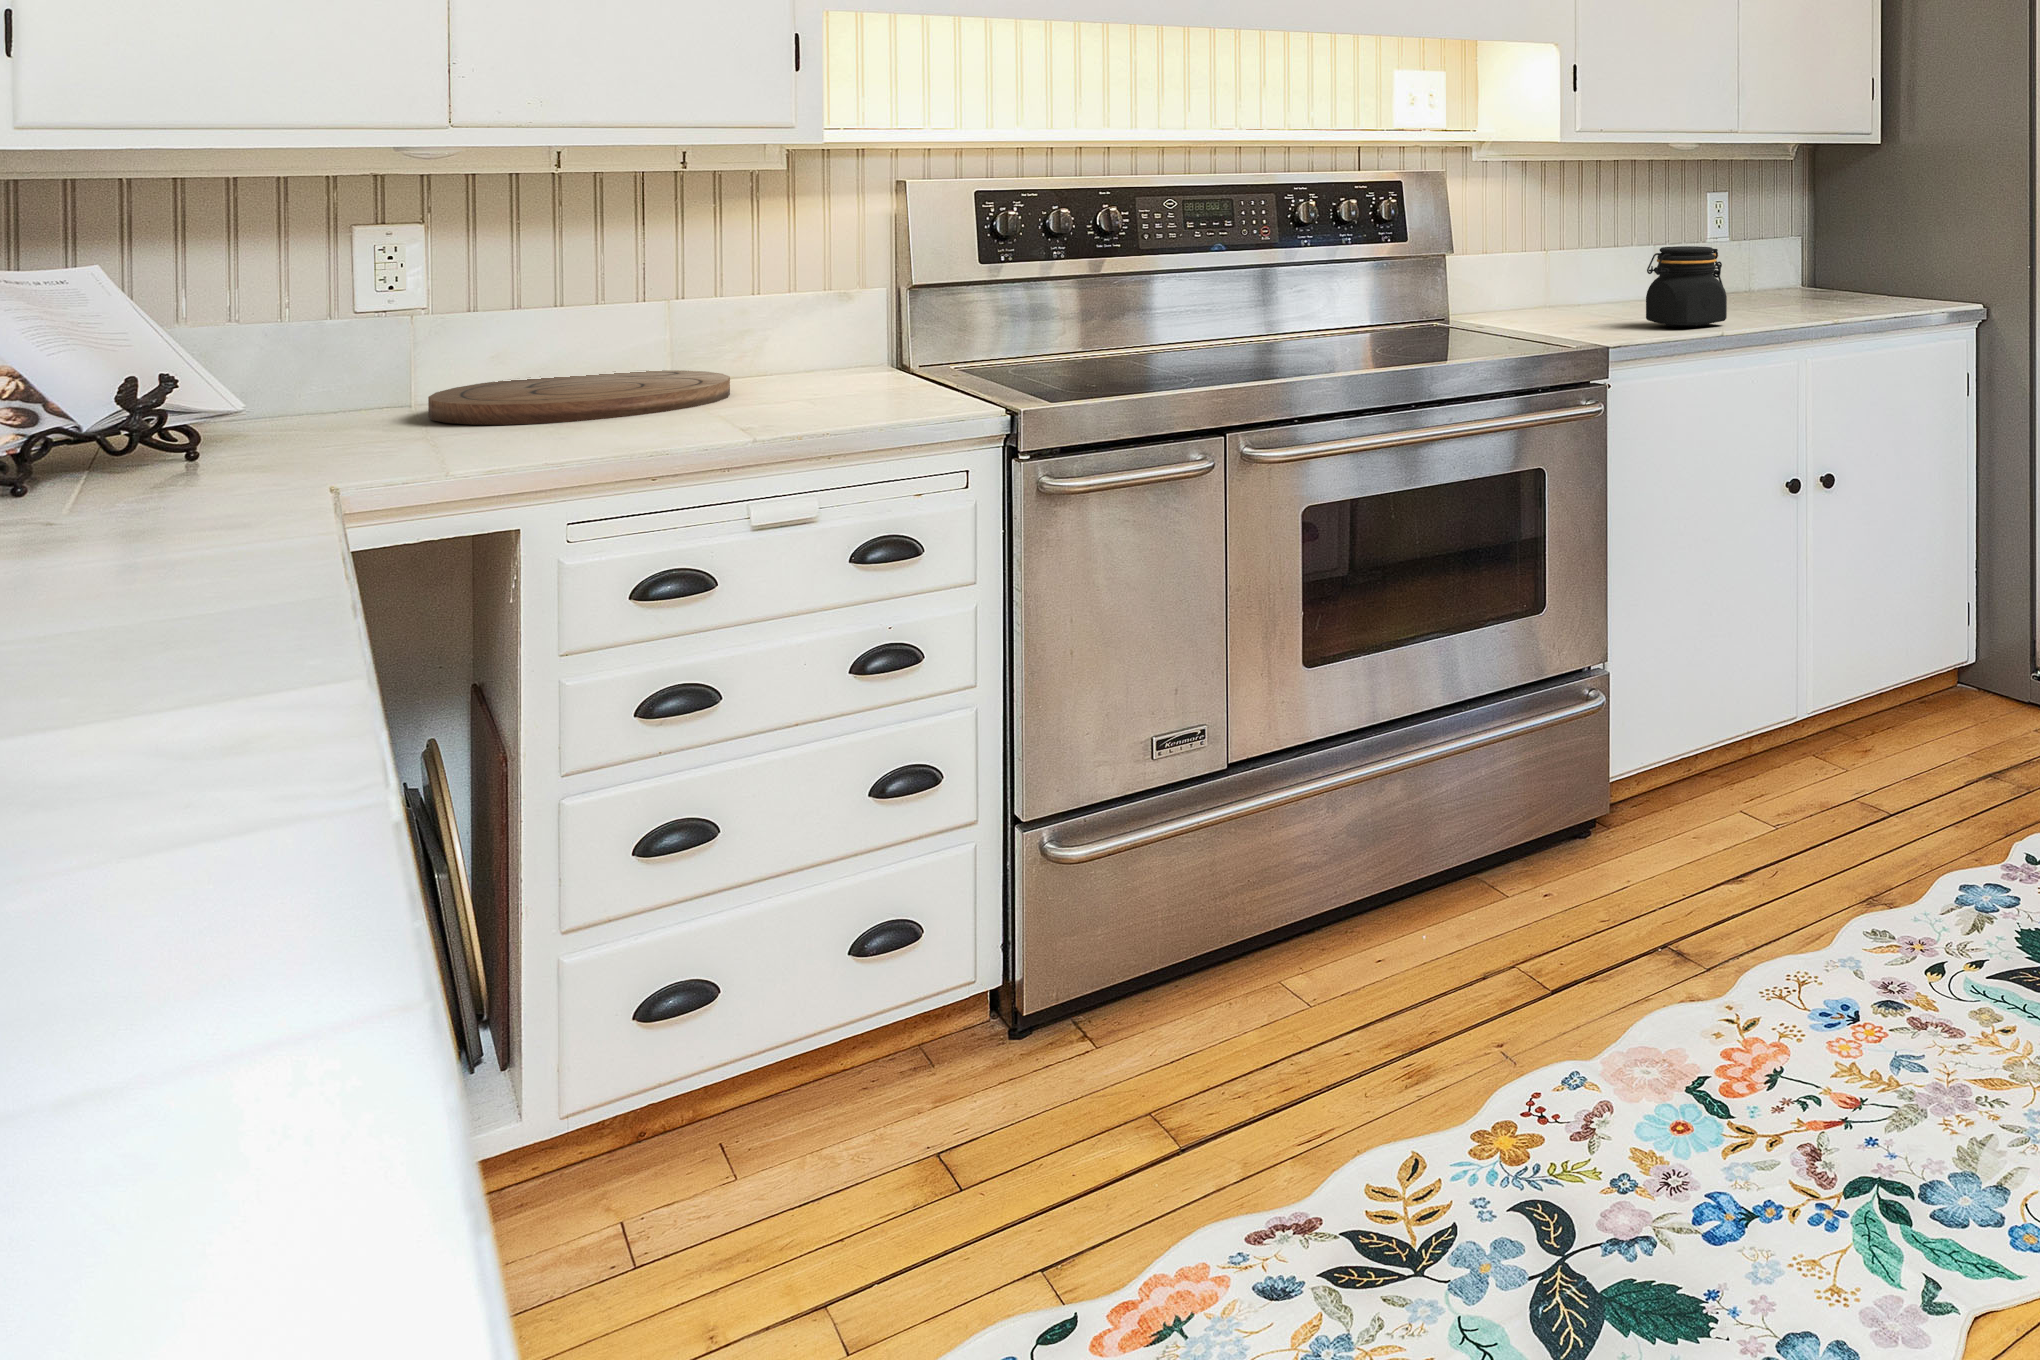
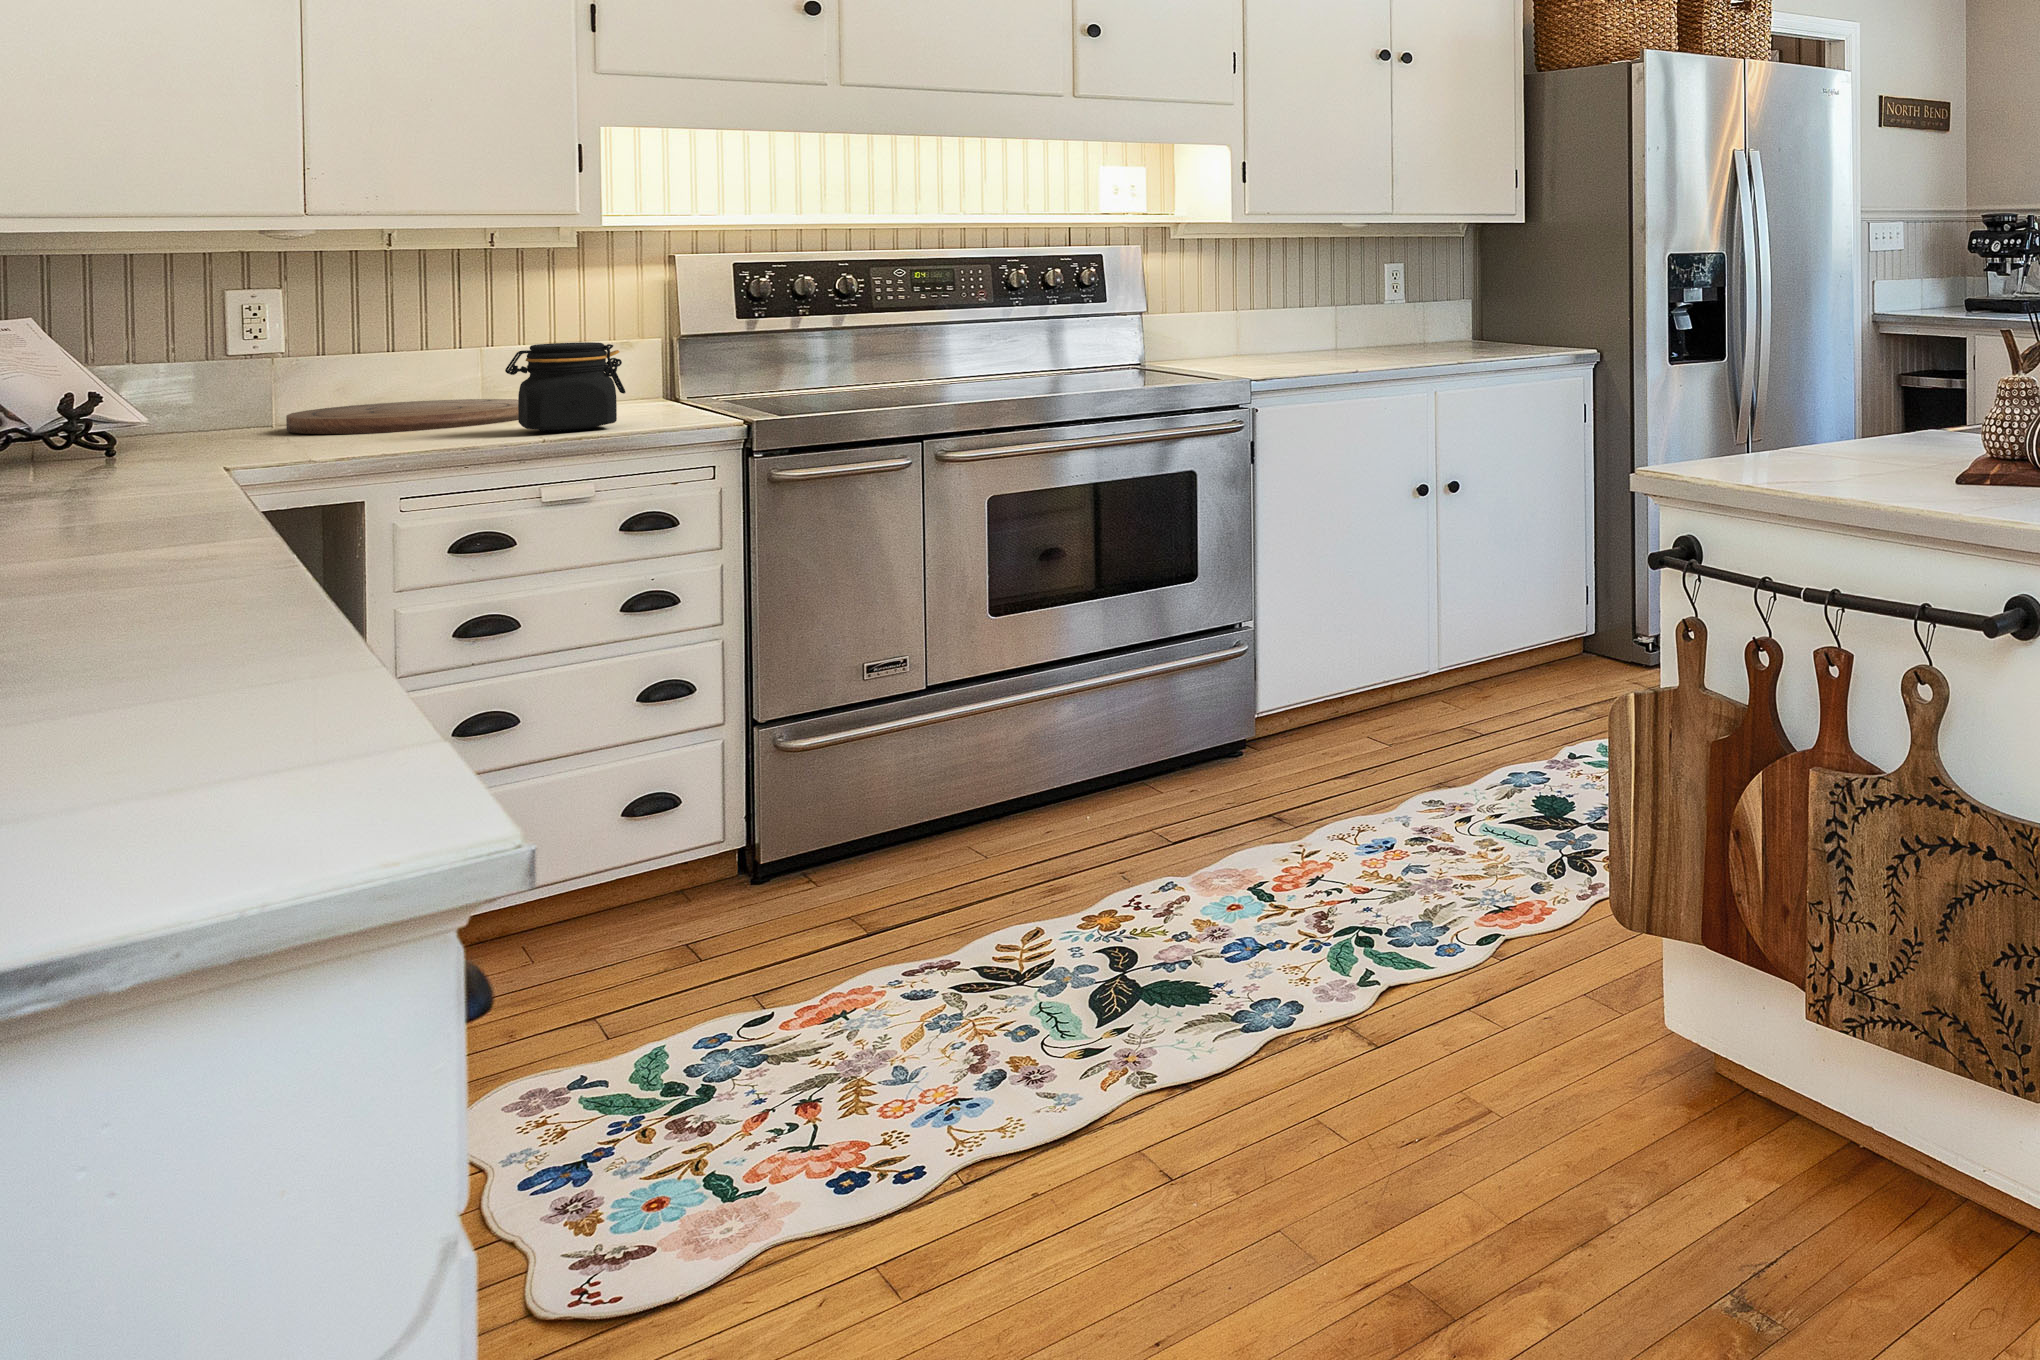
jar: present [1646,246,1727,327] -> present [505,342,626,432]

